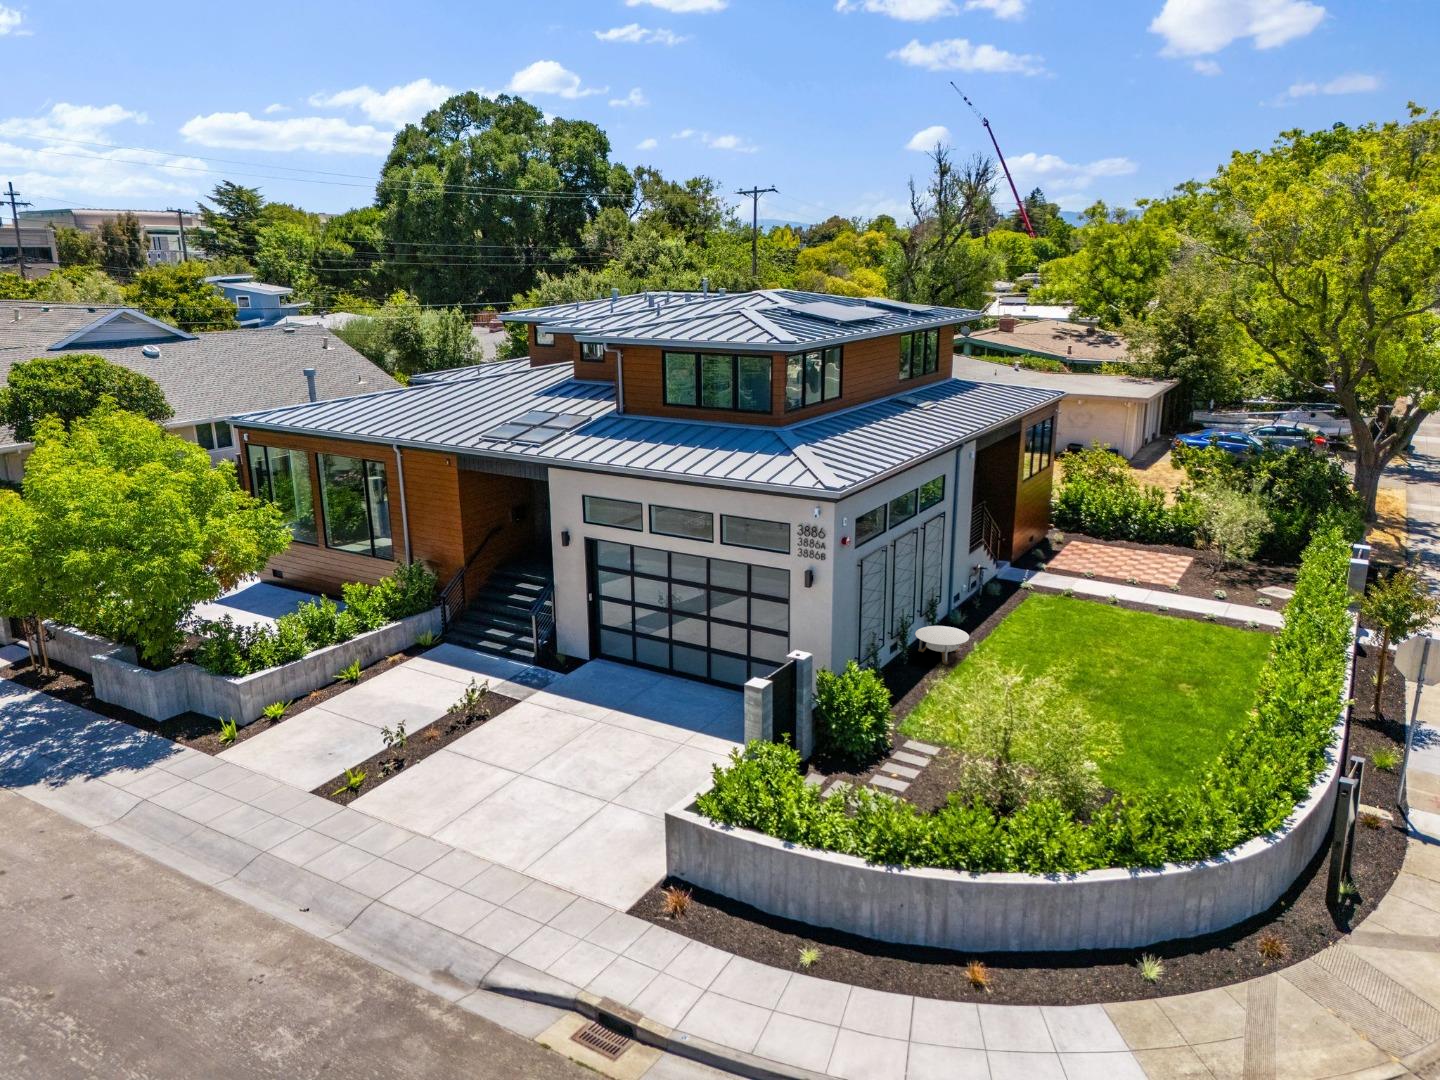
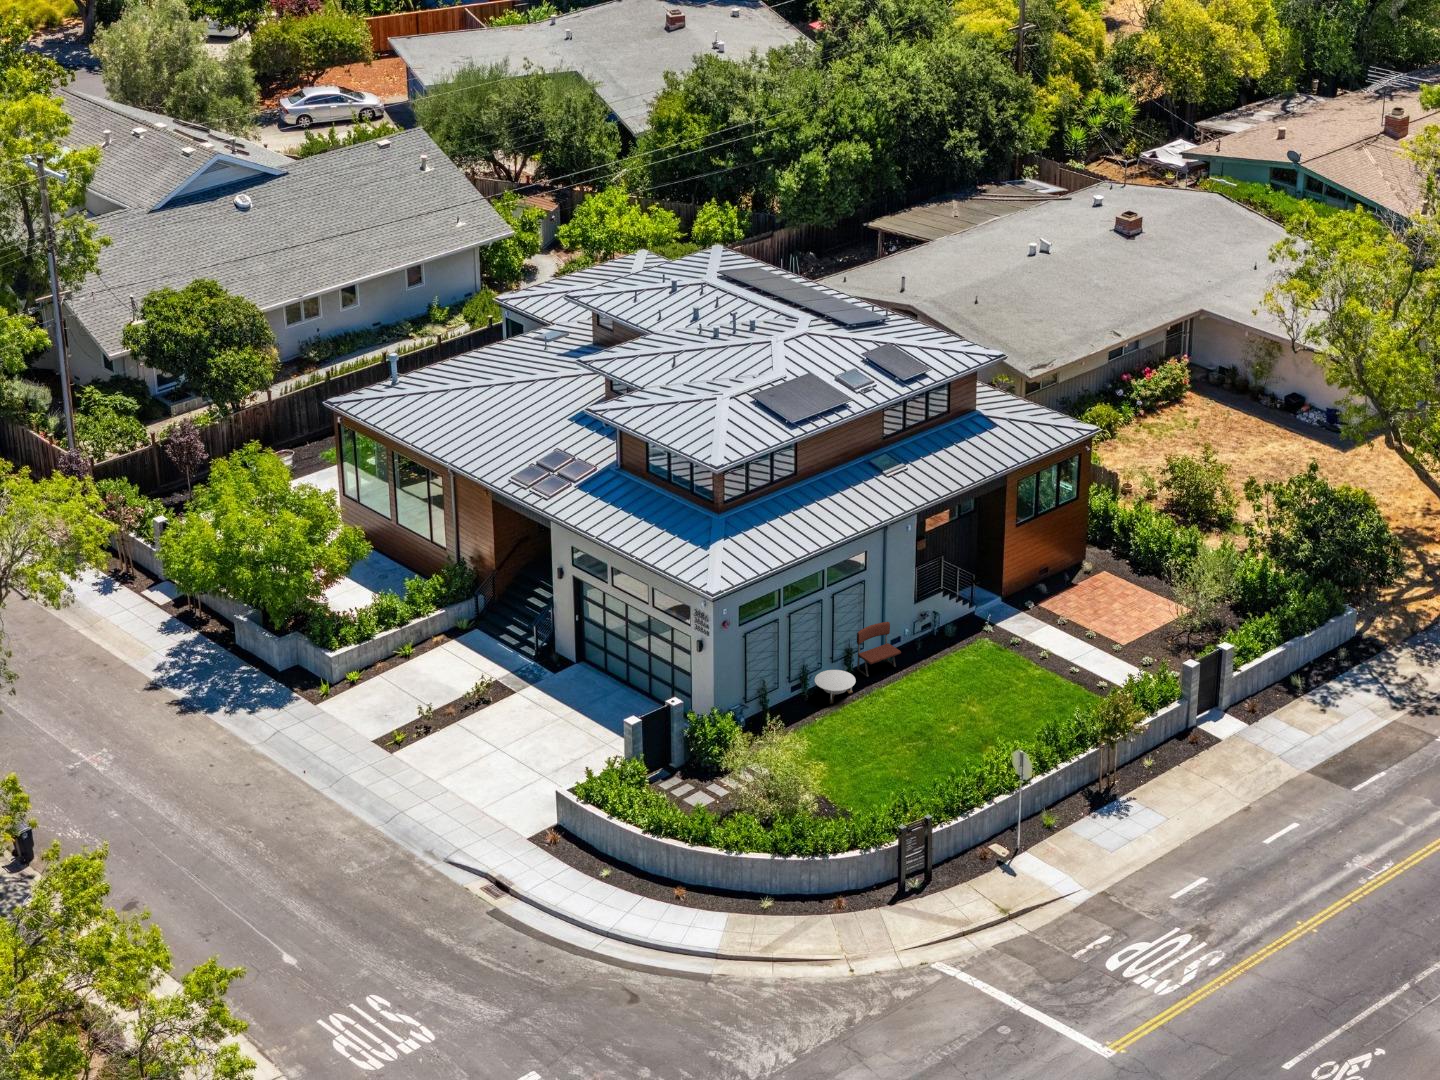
bench: none [942,569,991,635] -> present [857,622,901,677]

